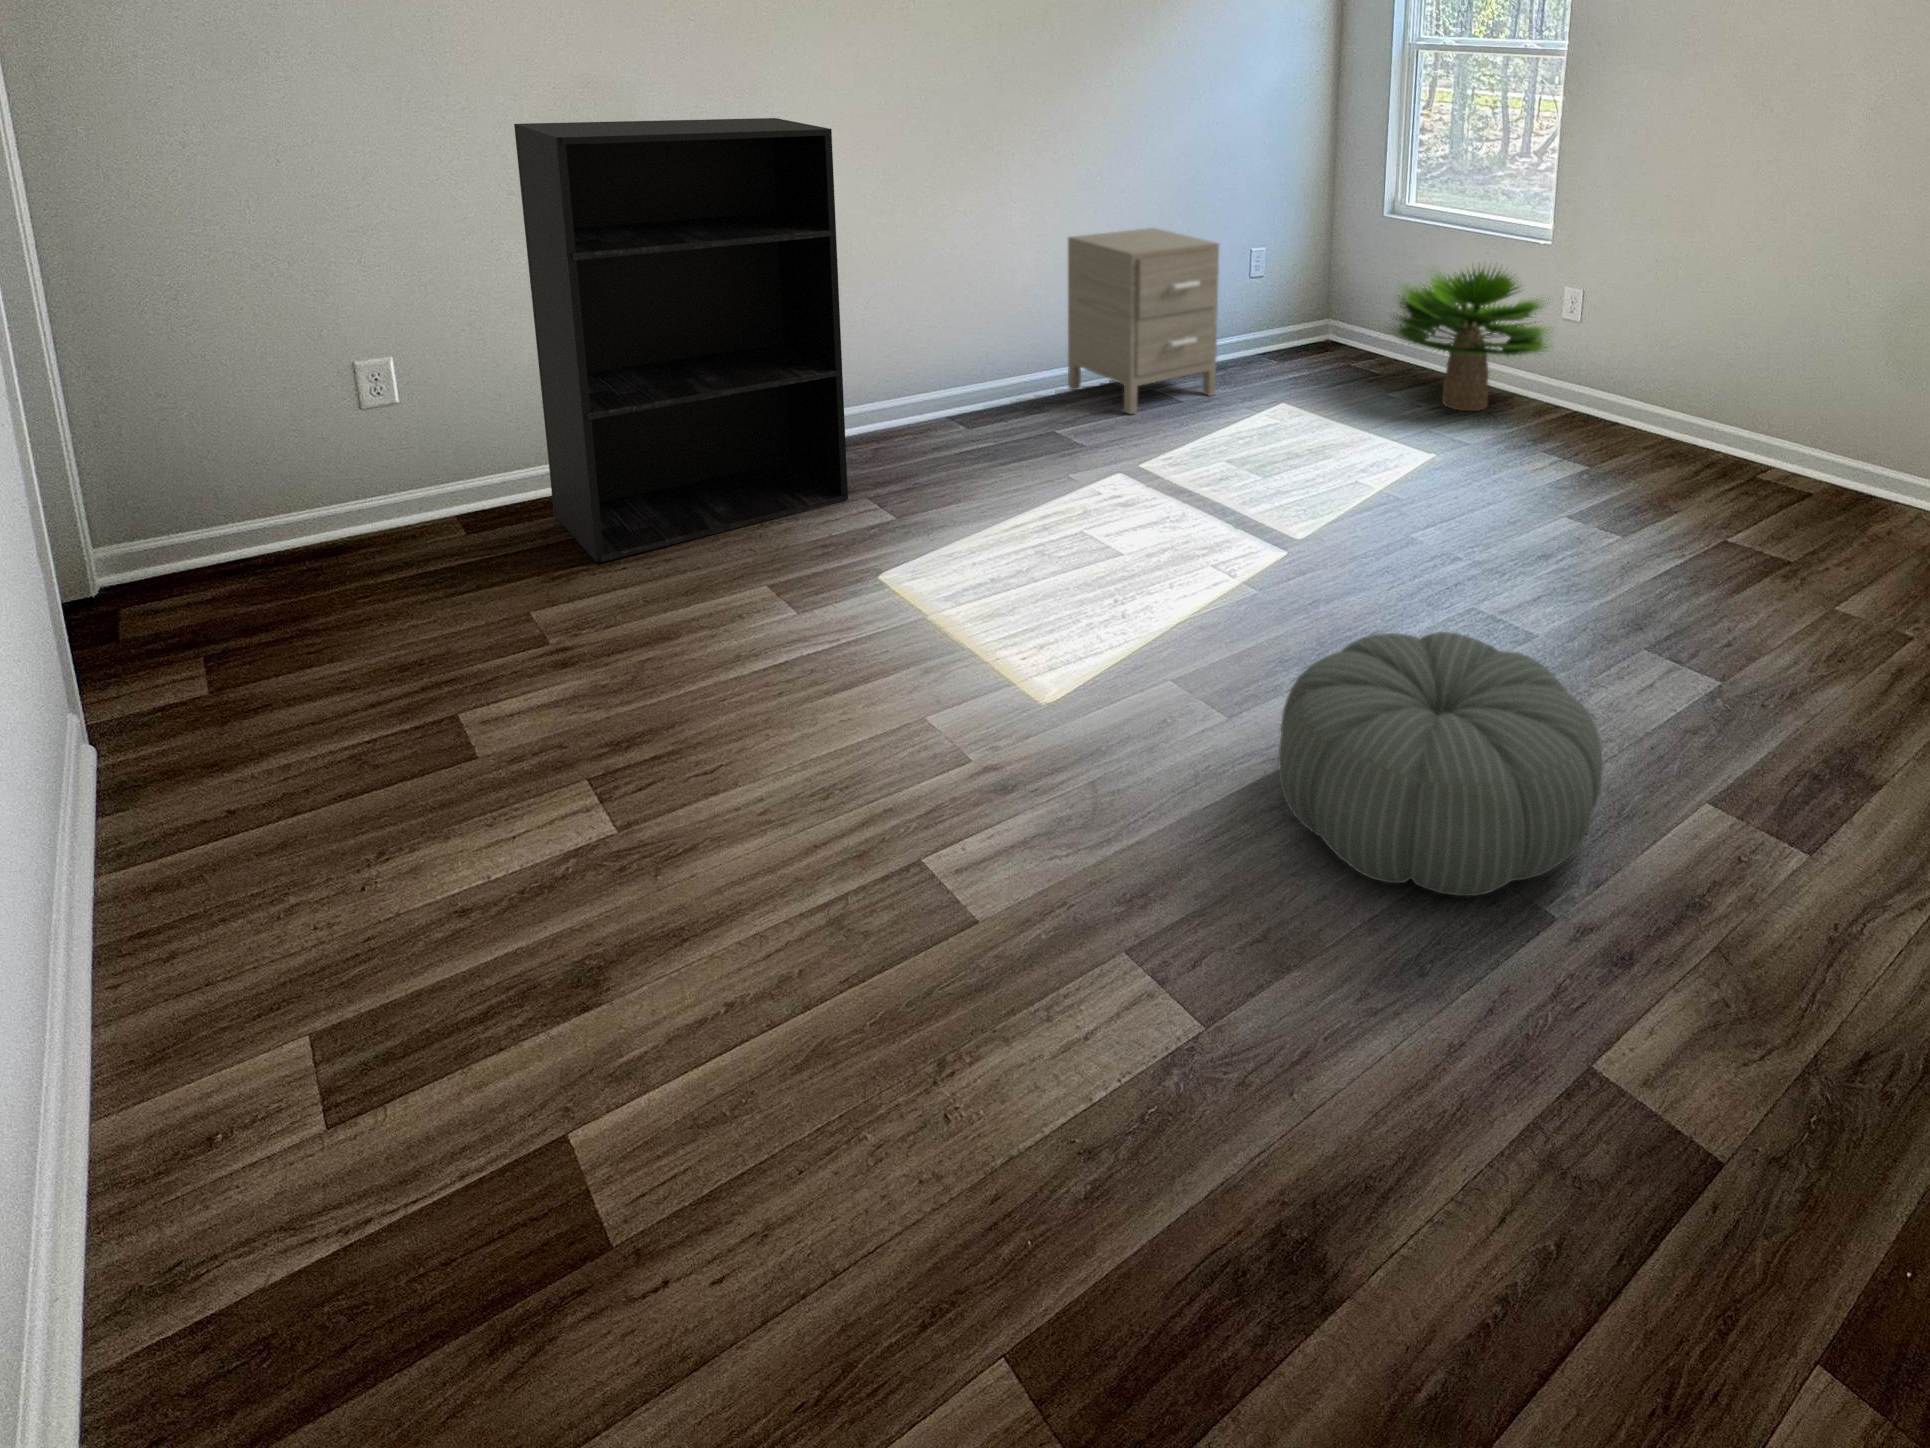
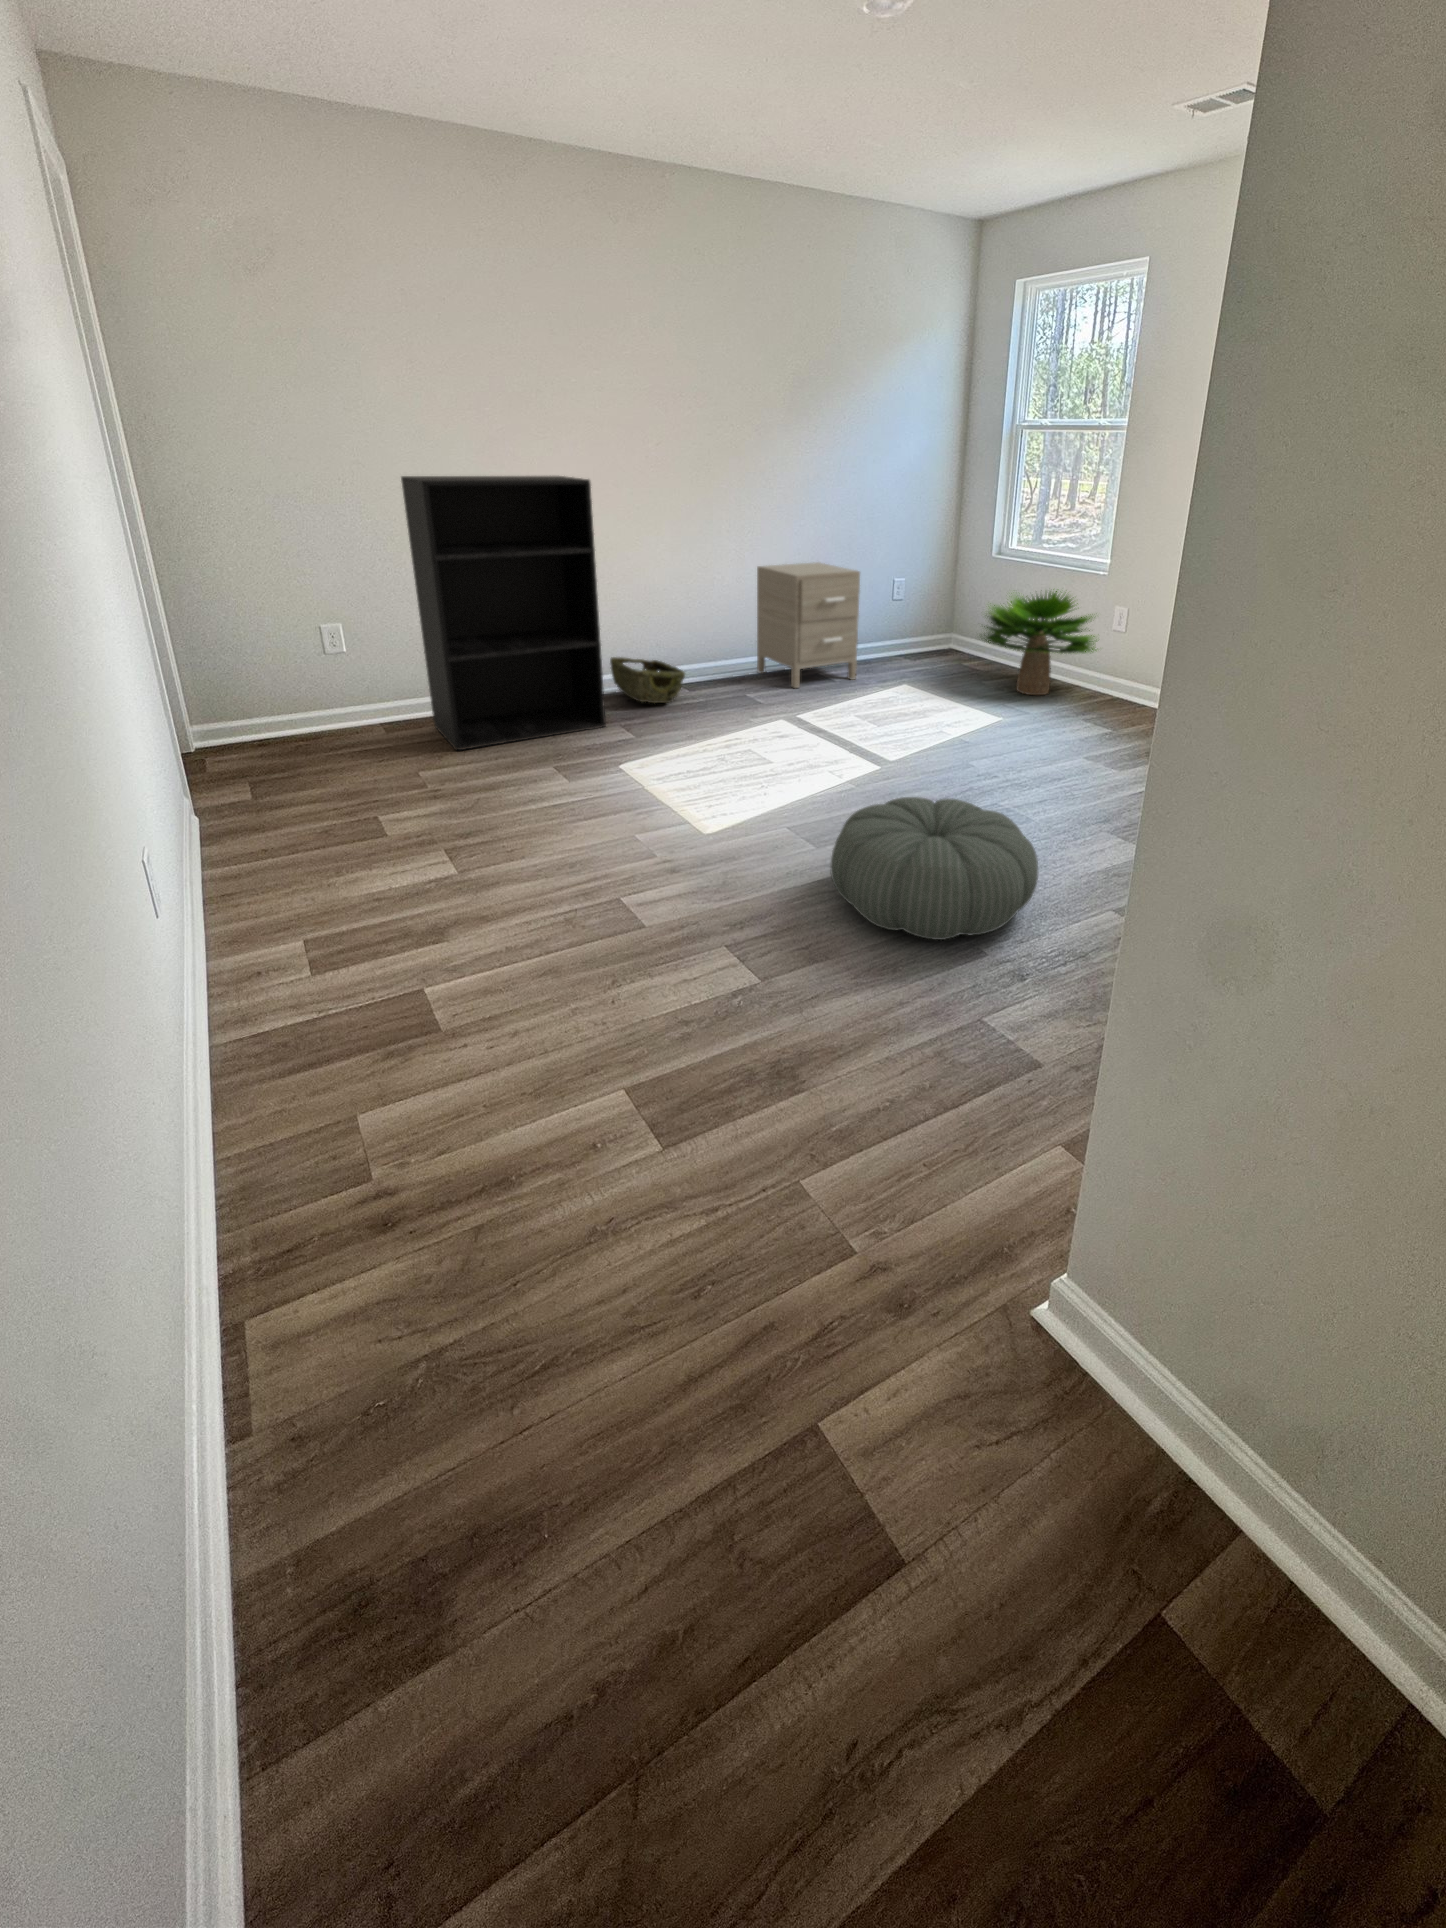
woven basket: none [847,380,970,453] -> present [610,657,685,703]

